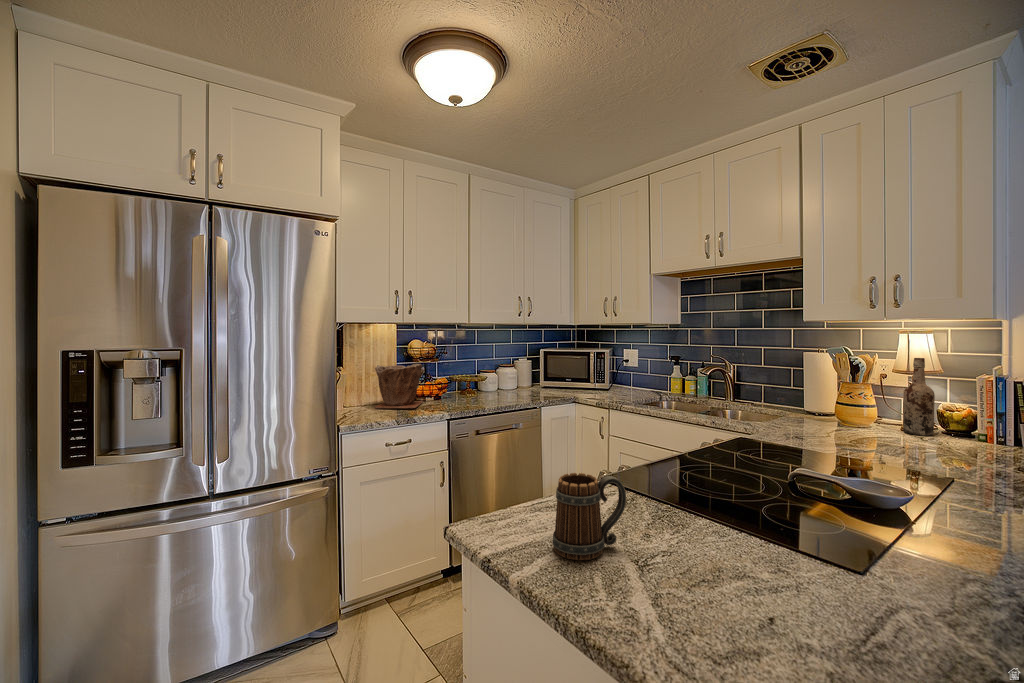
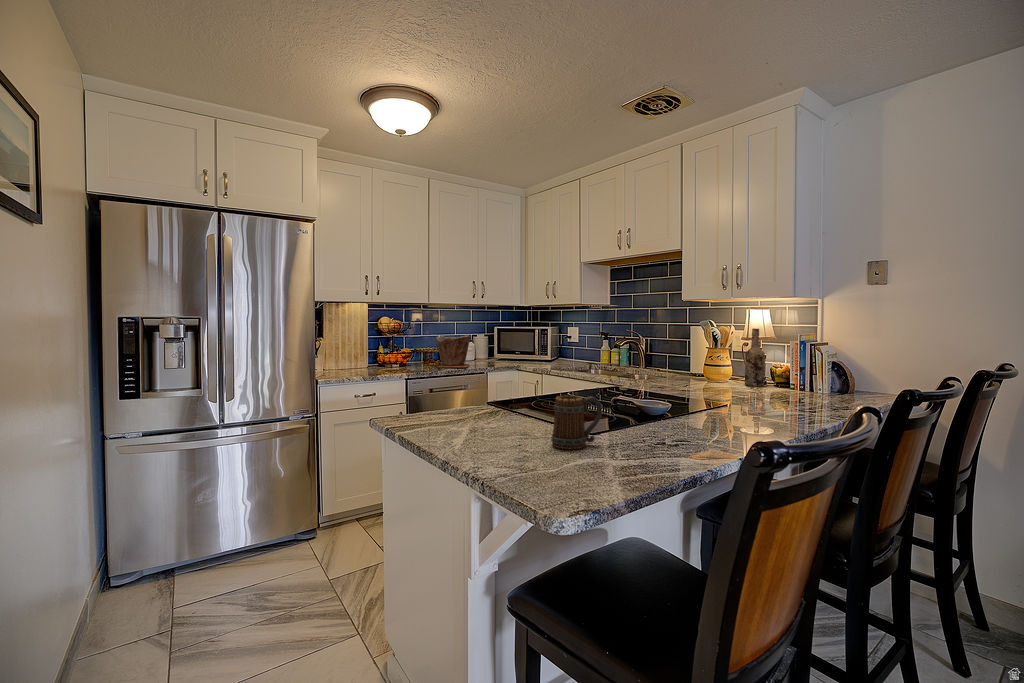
plant pot: present [375,364,422,408] -> present [436,335,470,367]
mug: present [552,473,626,560] -> present [551,395,602,449]

